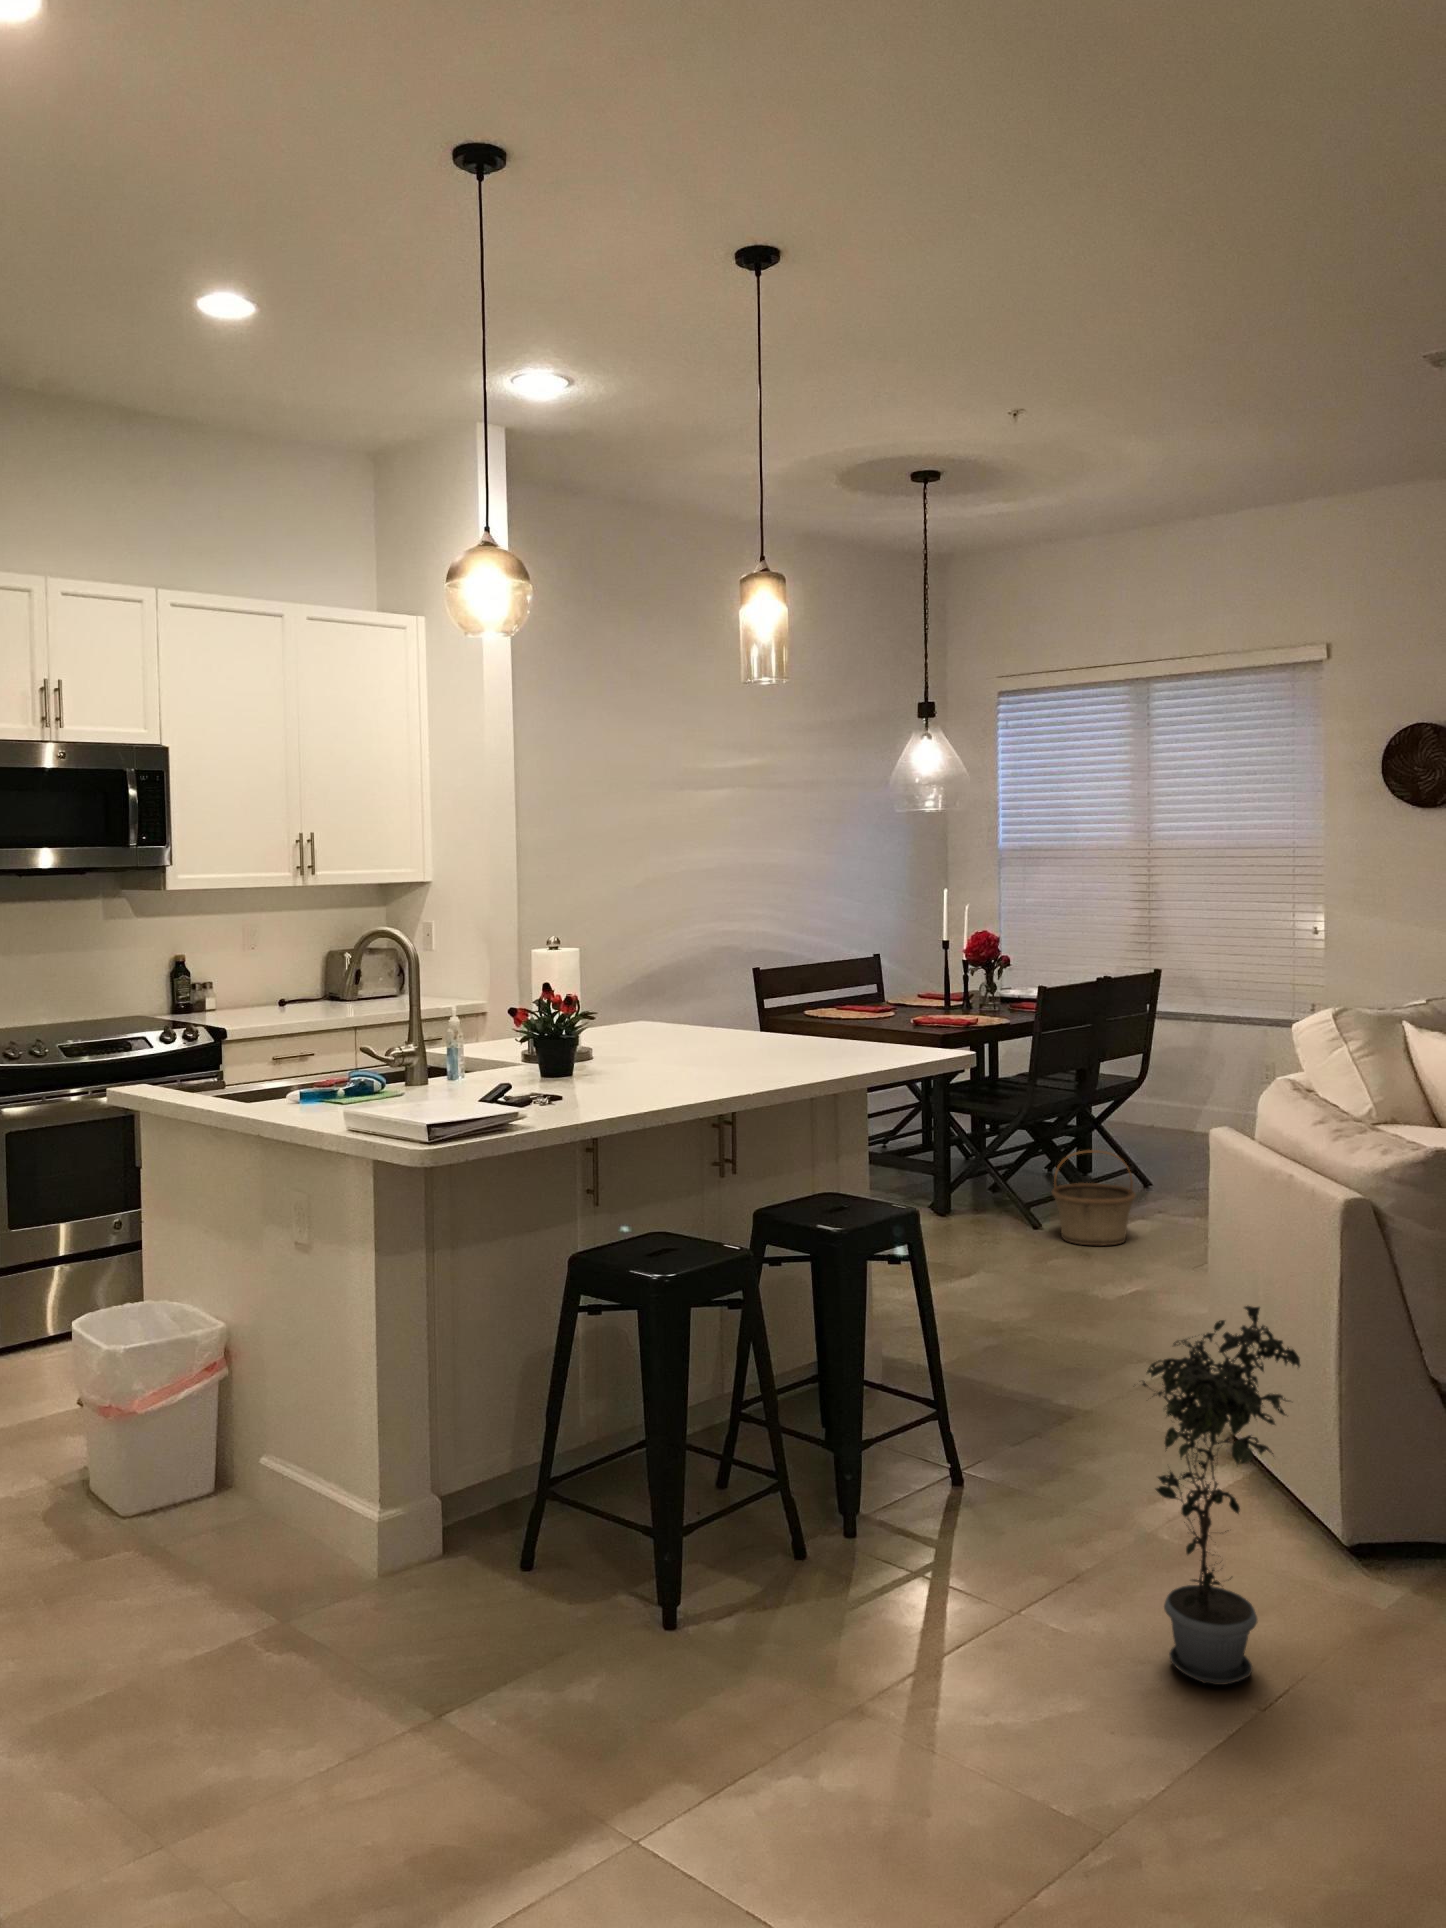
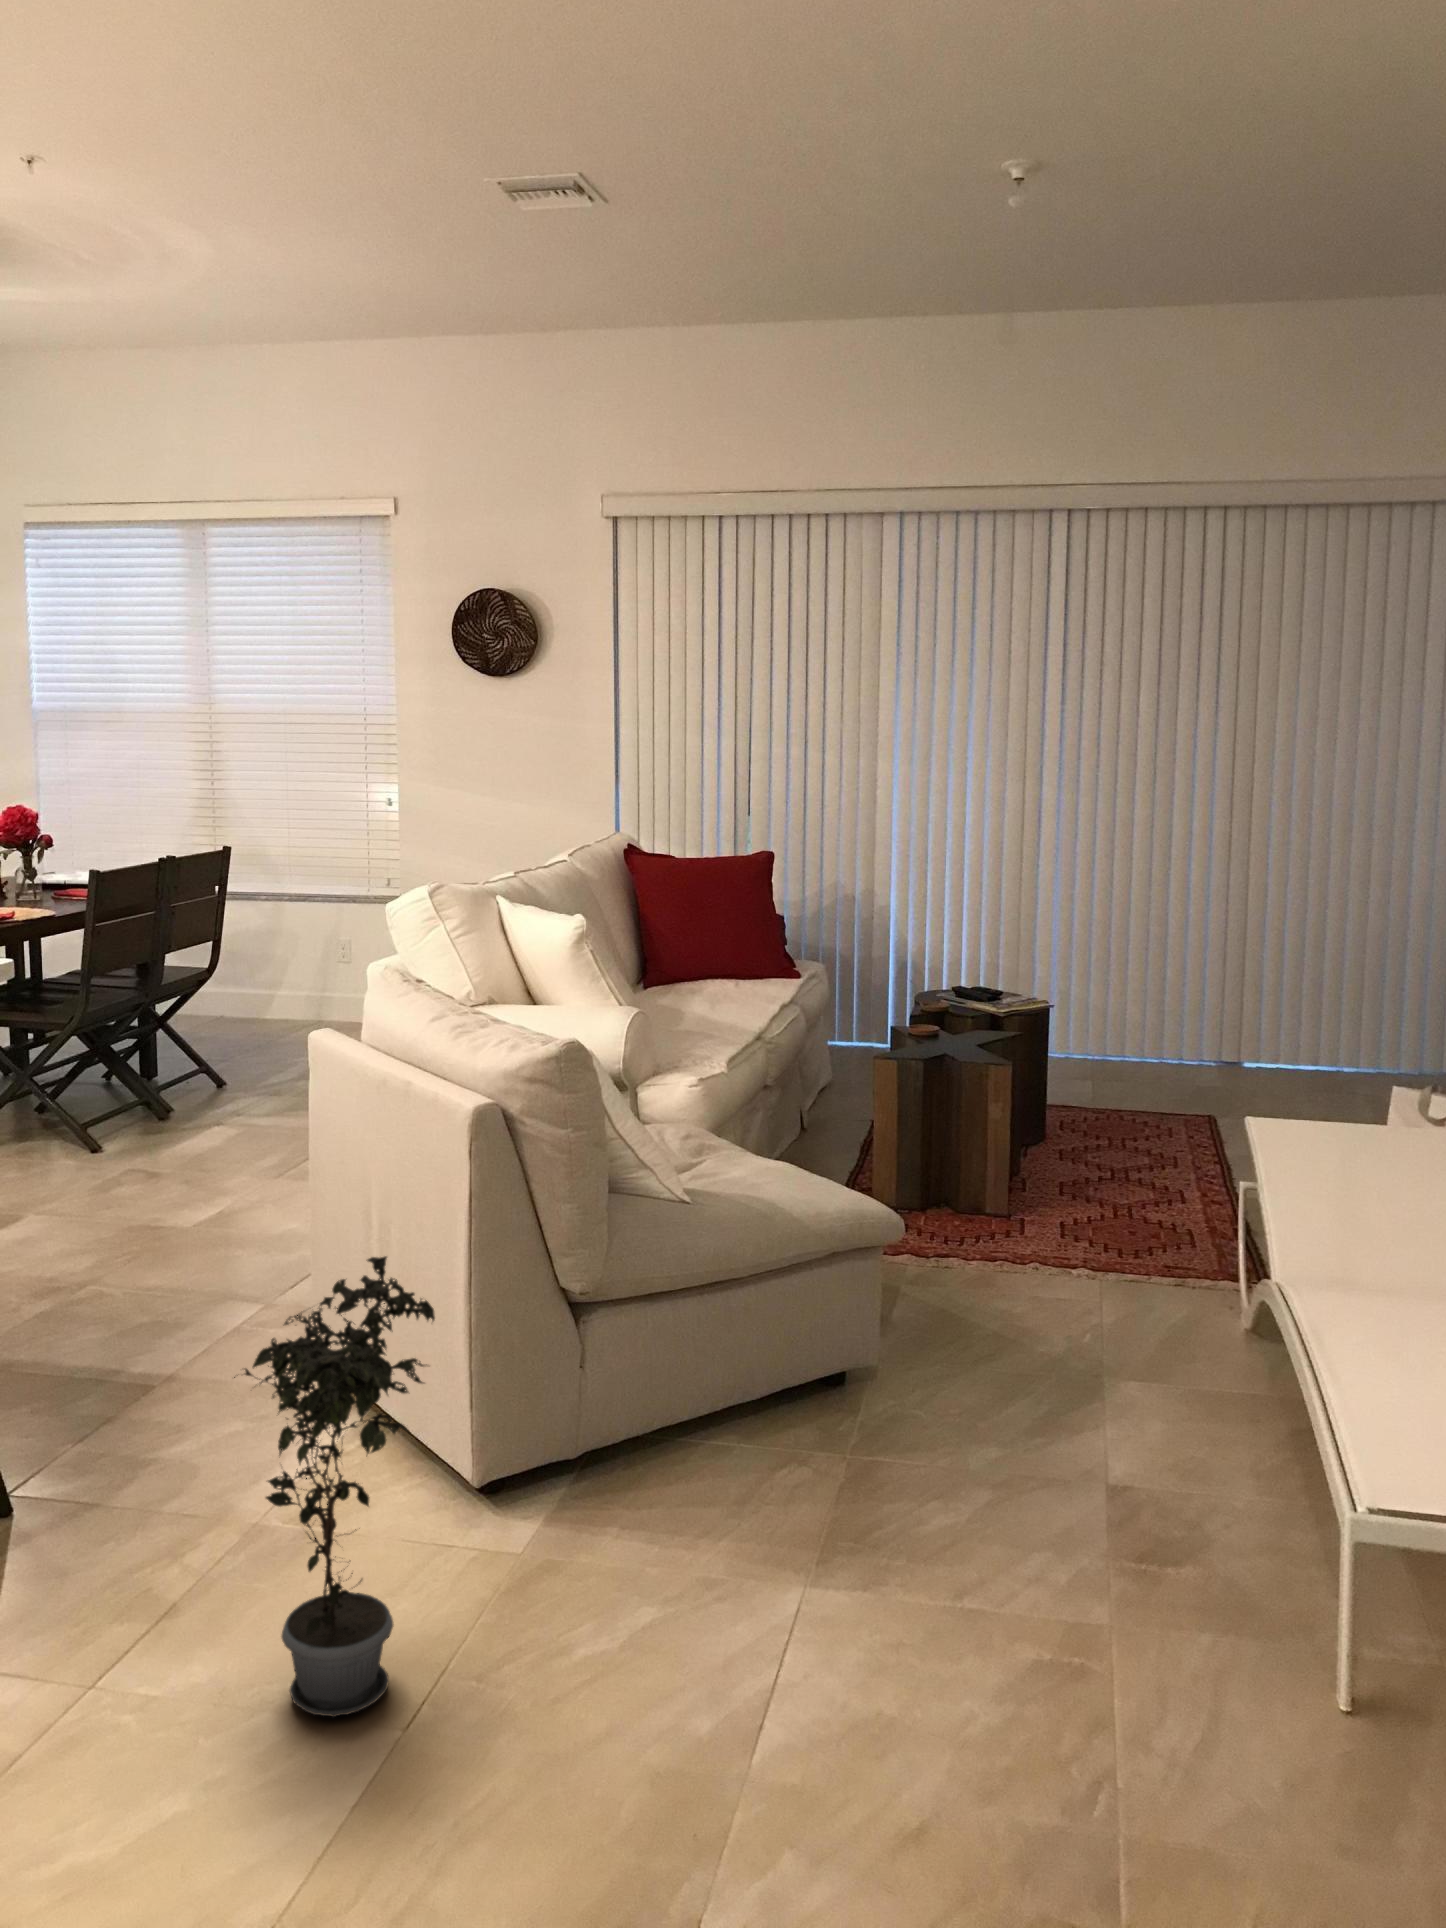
basket: present [1052,1150,1136,1245] -> none [113,1055,212,1164]

